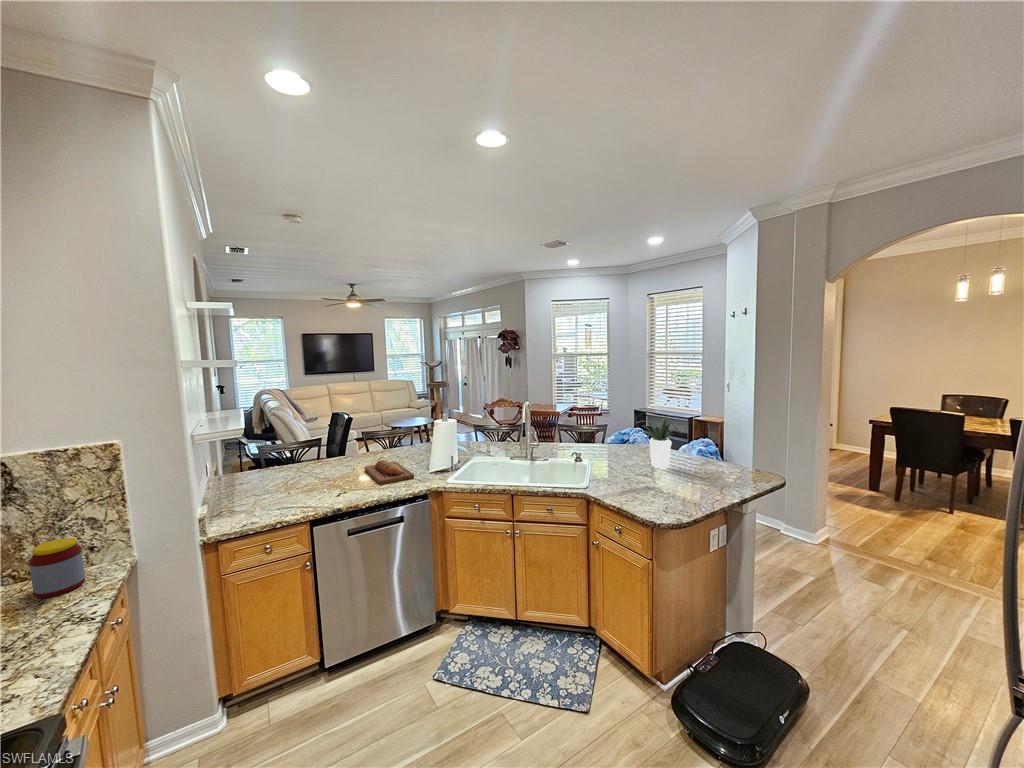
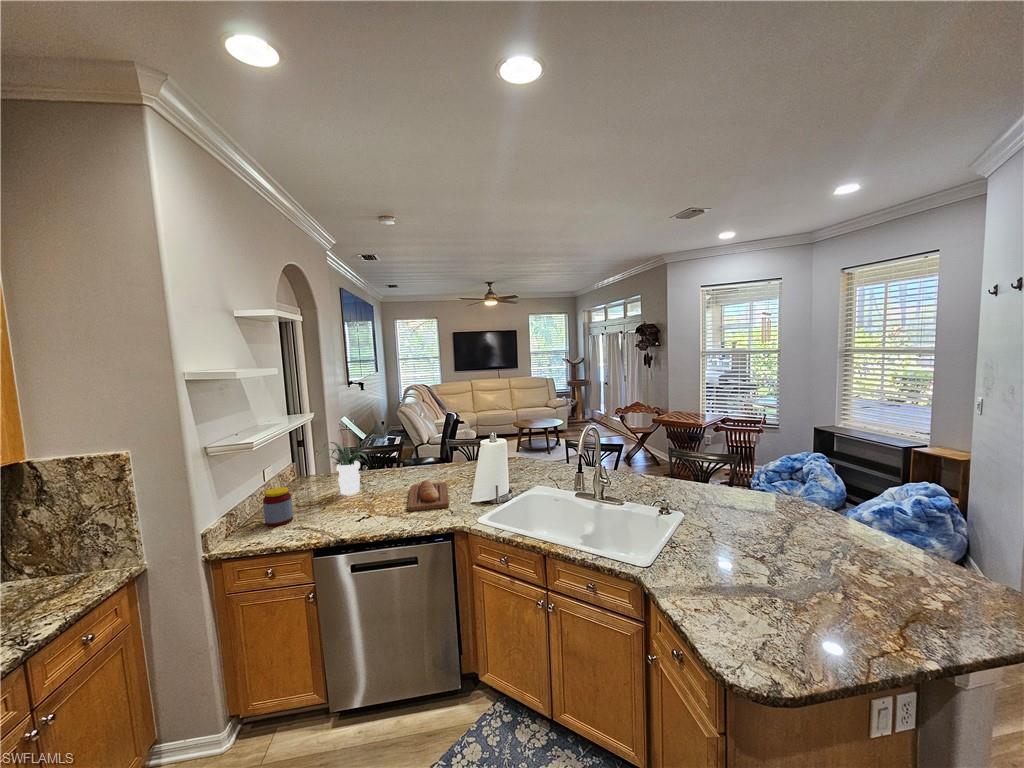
potted plant: present [637,417,684,468] -> present [324,439,369,495]
jar: present [29,538,85,598] -> present [263,487,293,526]

